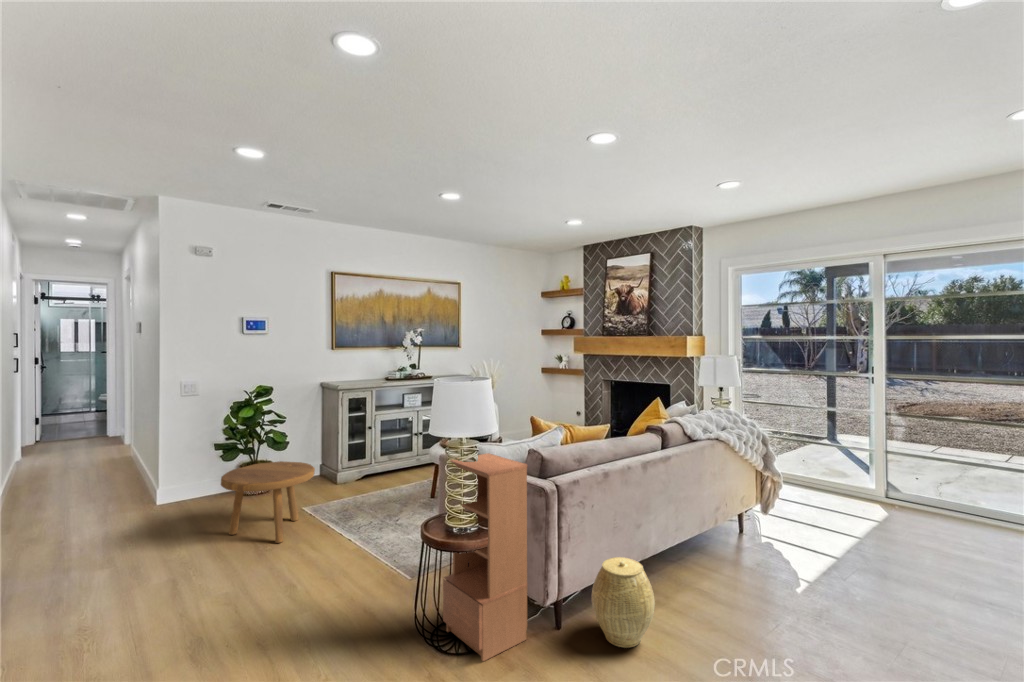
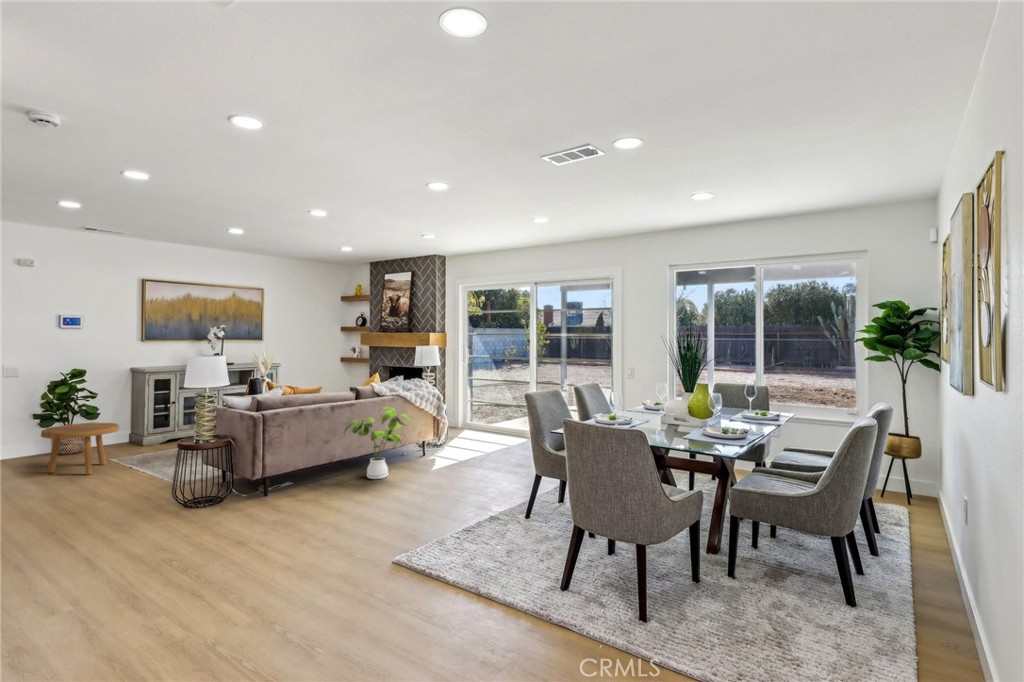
bookcase: present [443,453,528,661] -> none [193,400,243,507]
house plant: none [666,465,803,594] -> present [344,406,413,479]
woven basket: present [592,557,655,648] -> none [282,454,317,498]

